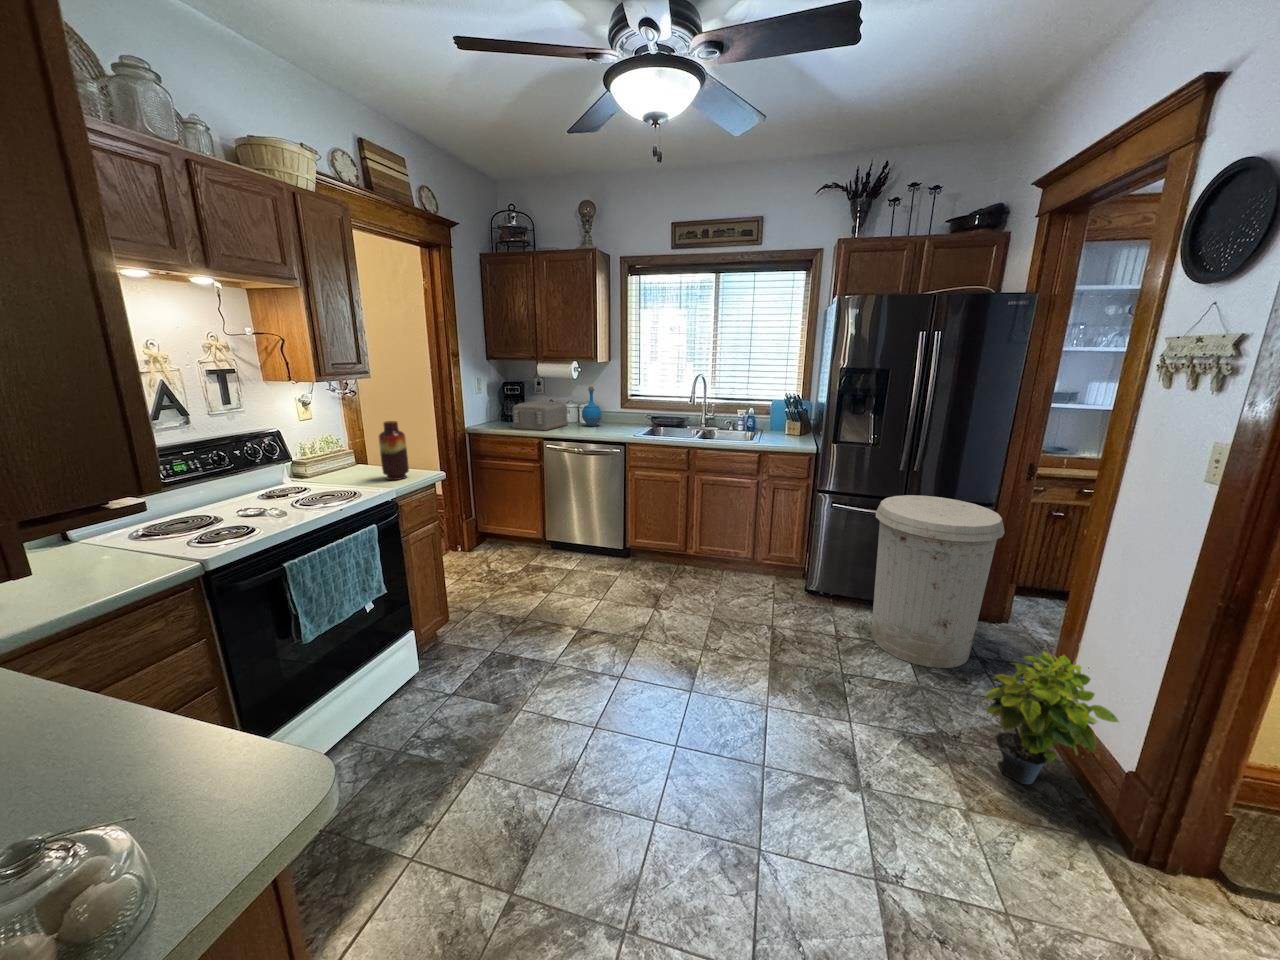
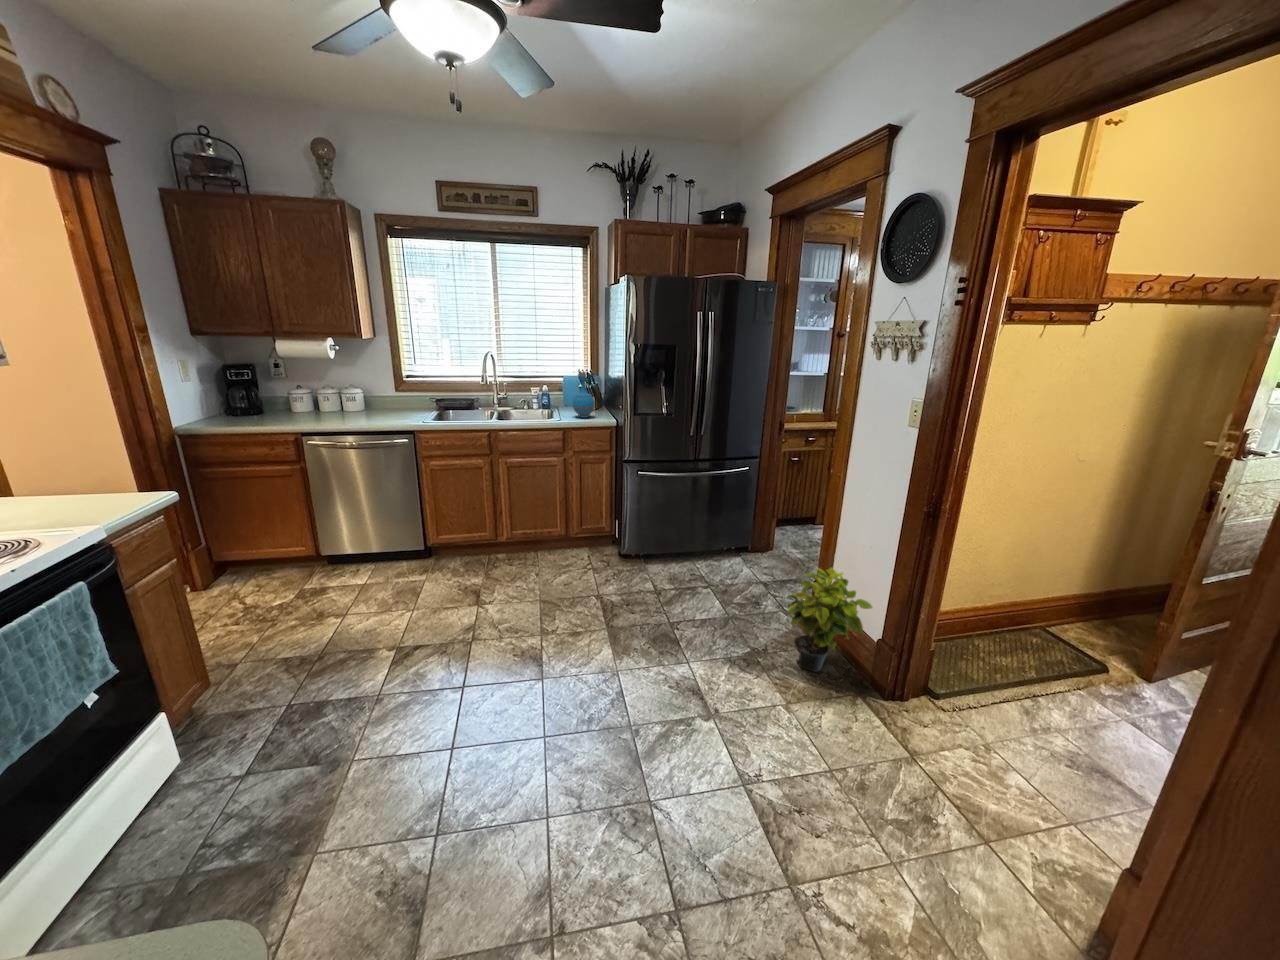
bottle: present [582,387,601,426] -> present [573,372,595,418]
toaster: present [512,401,568,430] -> none [246,389,329,424]
vase: present [379,421,409,480] -> none [51,430,116,515]
trash can: present [871,495,1005,668] -> none [676,456,773,600]

